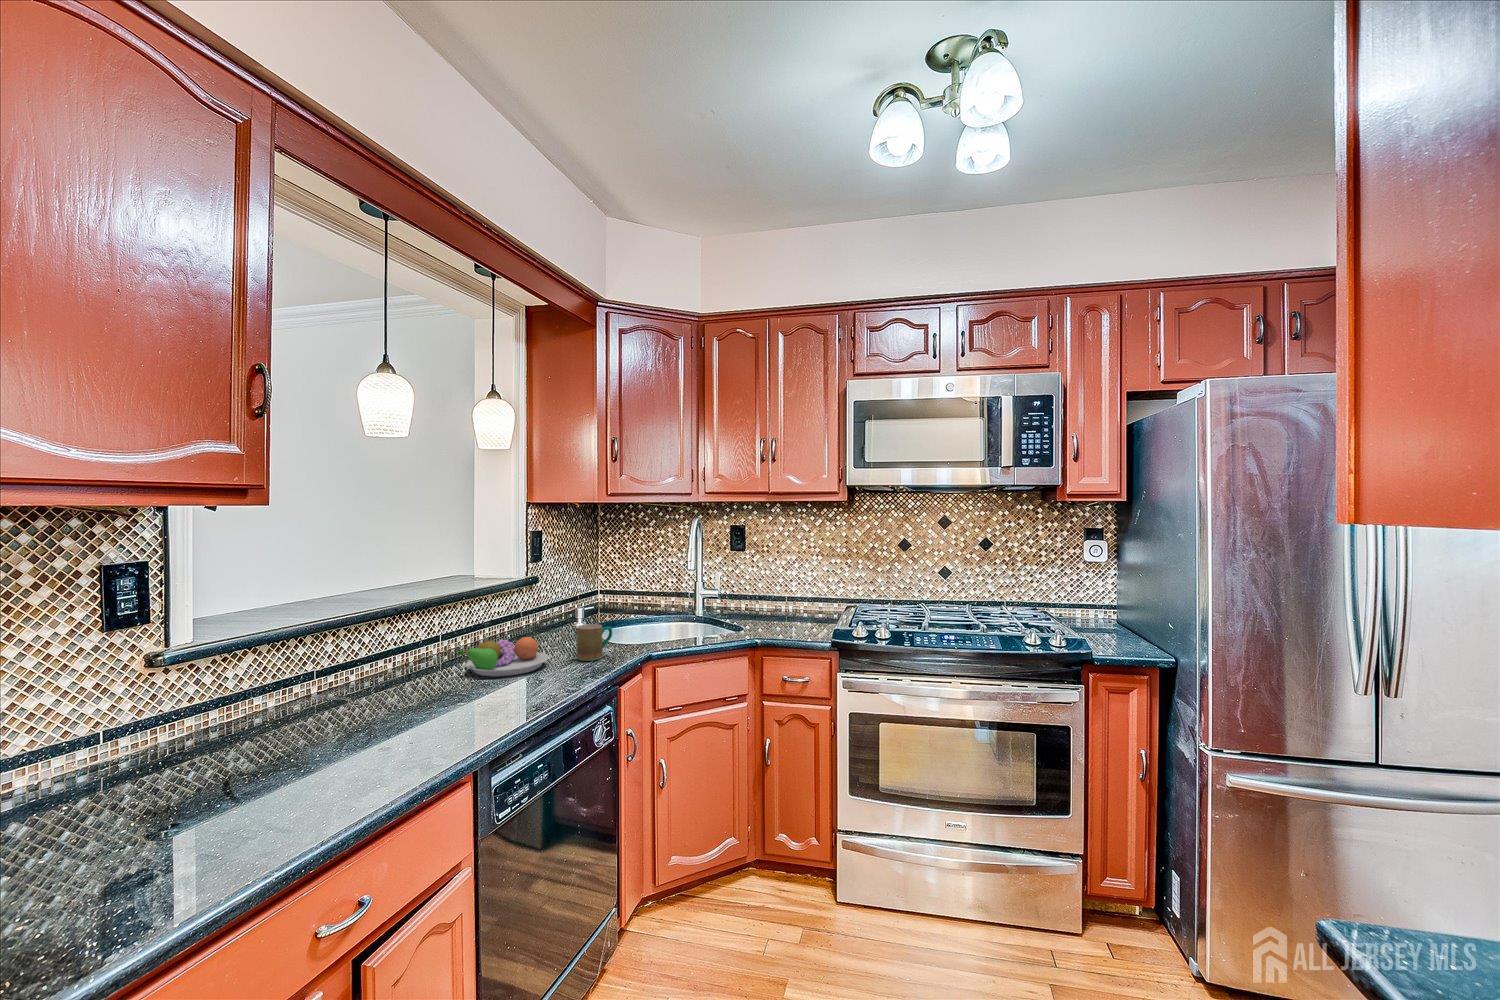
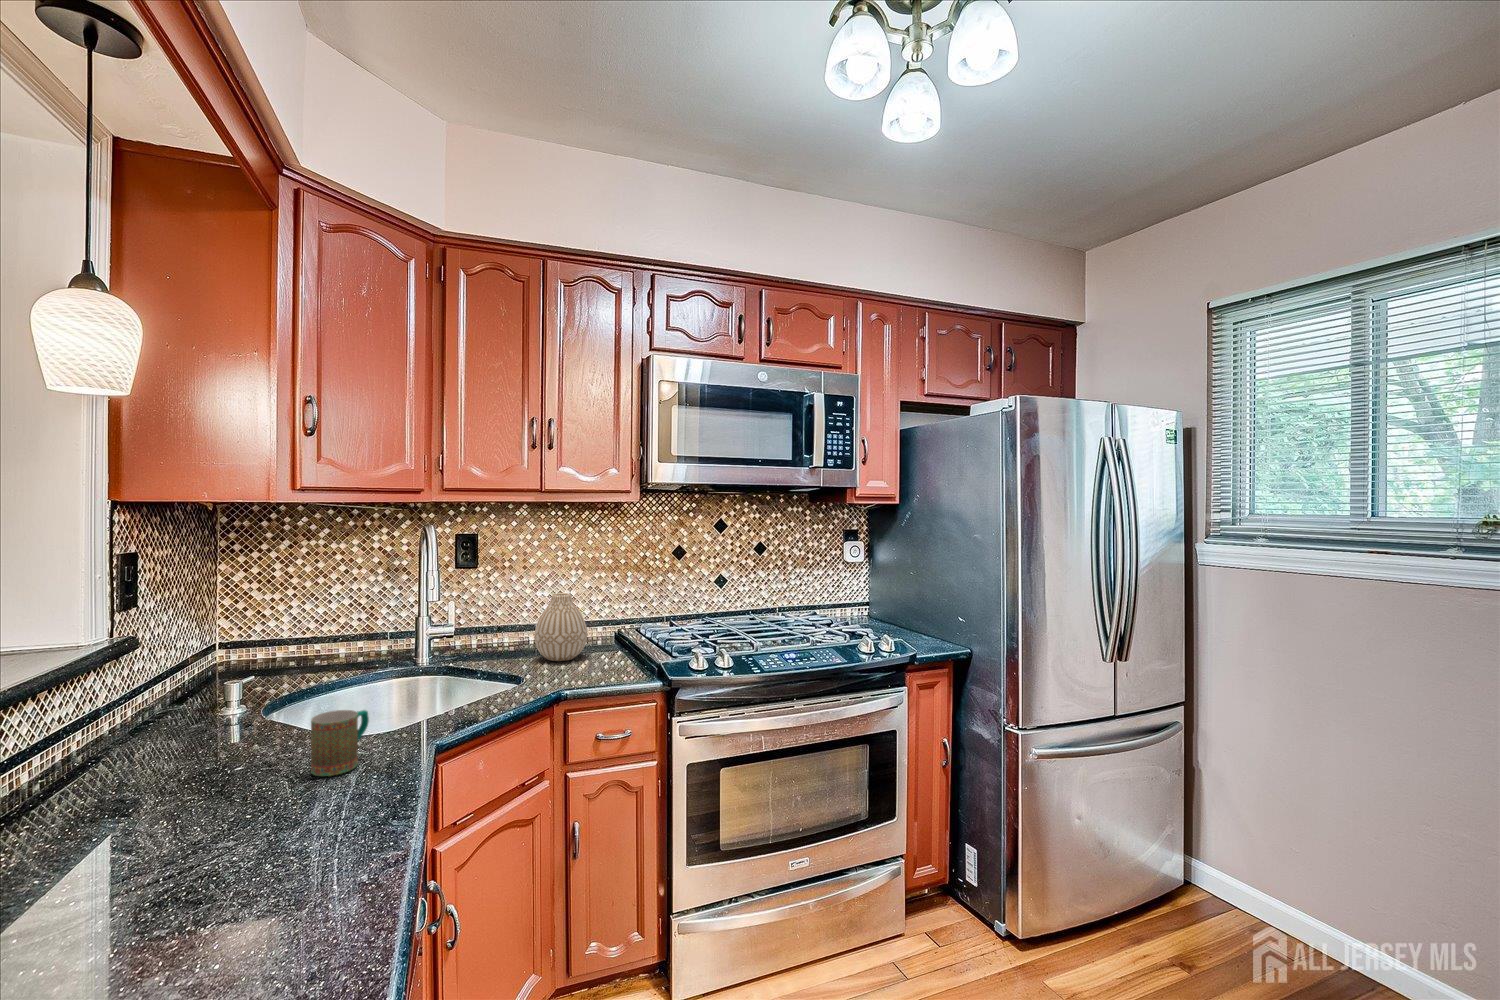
vase: none [768,571,807,623] -> present [535,593,587,661]
fruit bowl: present [457,636,548,676] -> none [71,753,270,853]

